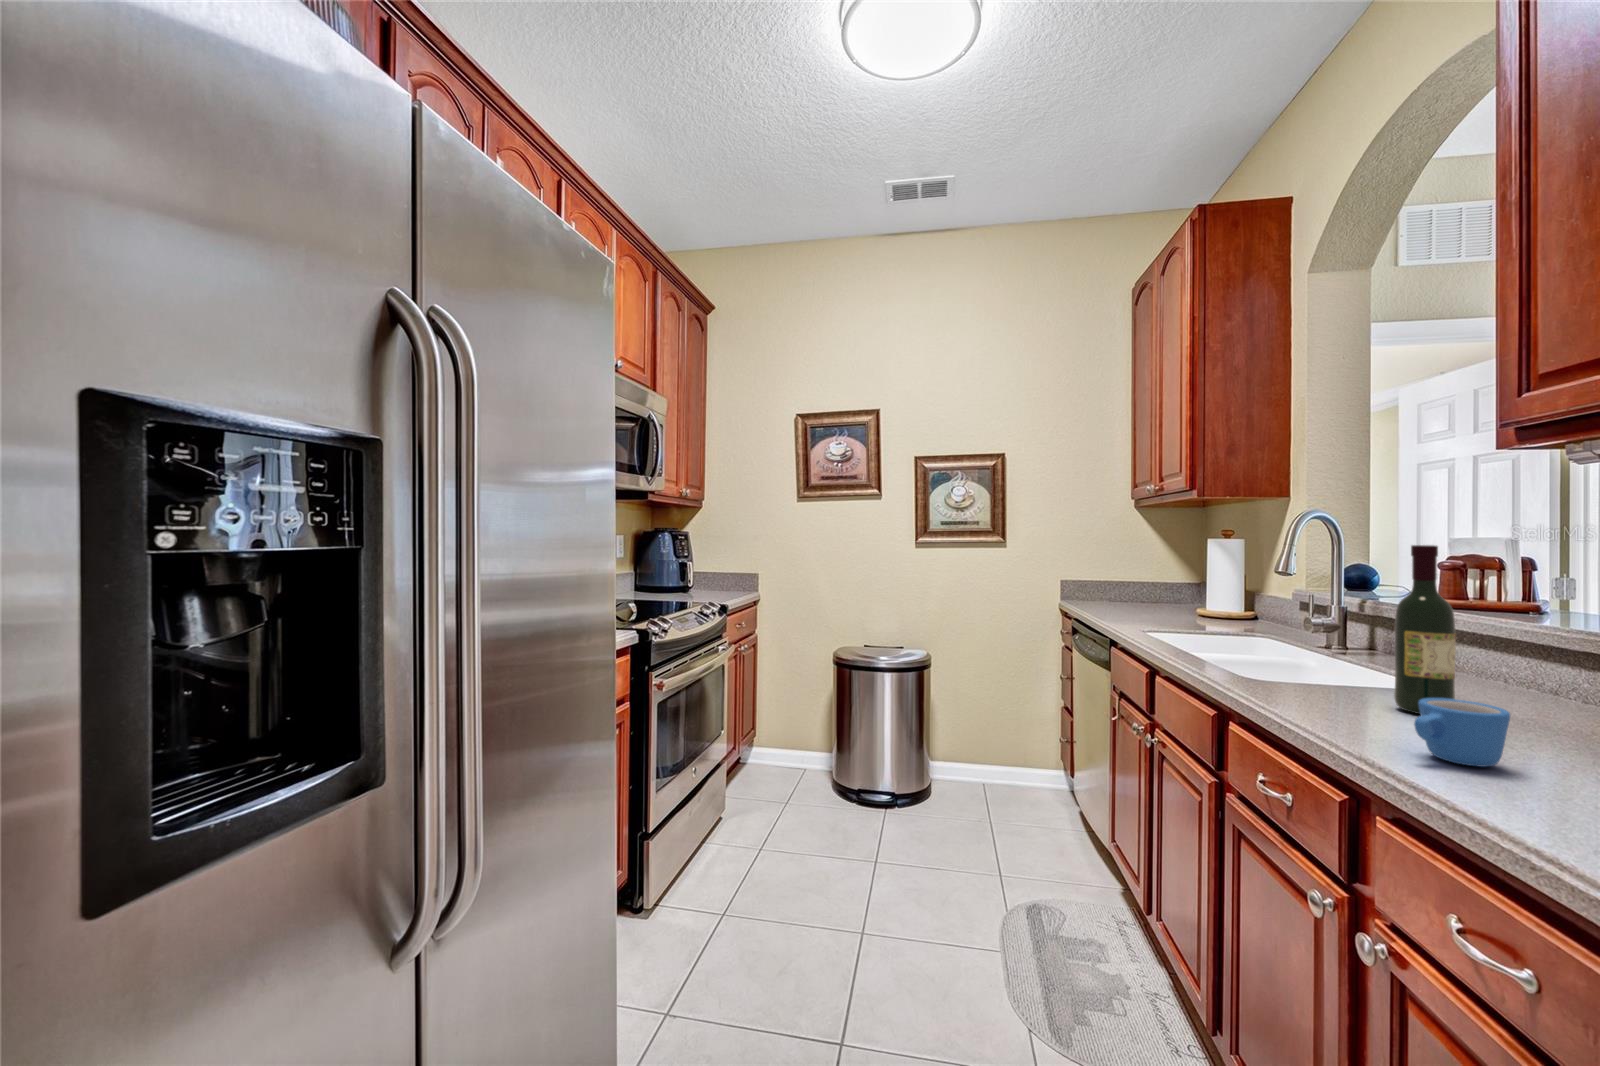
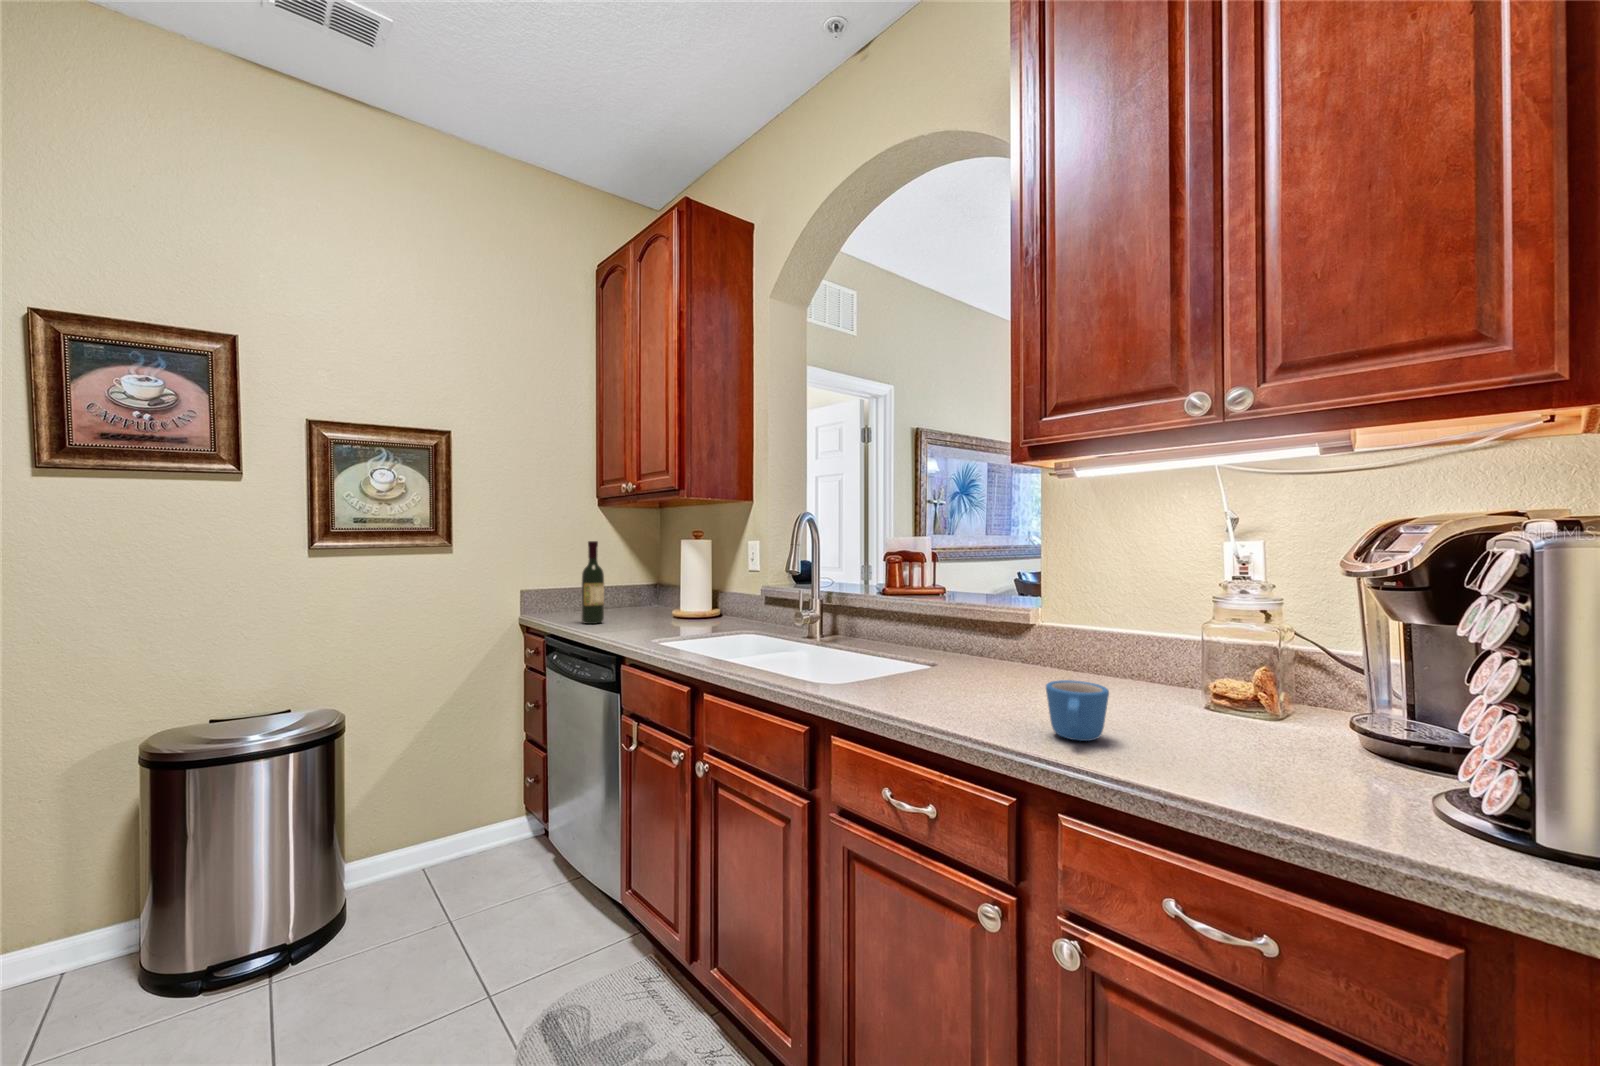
wine bottle: present [1394,545,1456,714] -> present [581,541,604,624]

